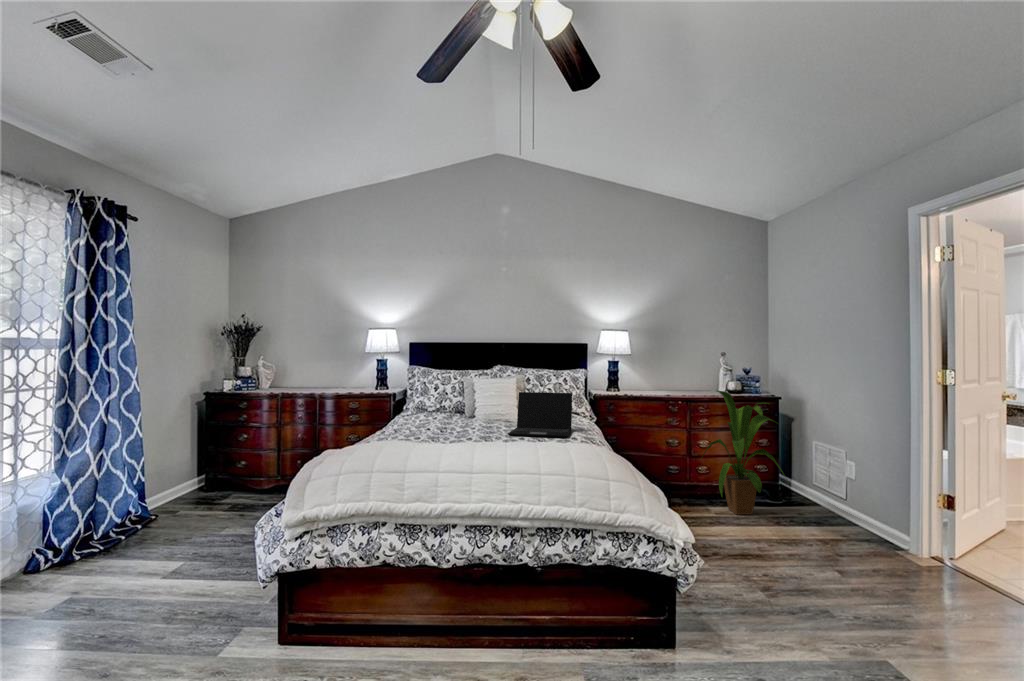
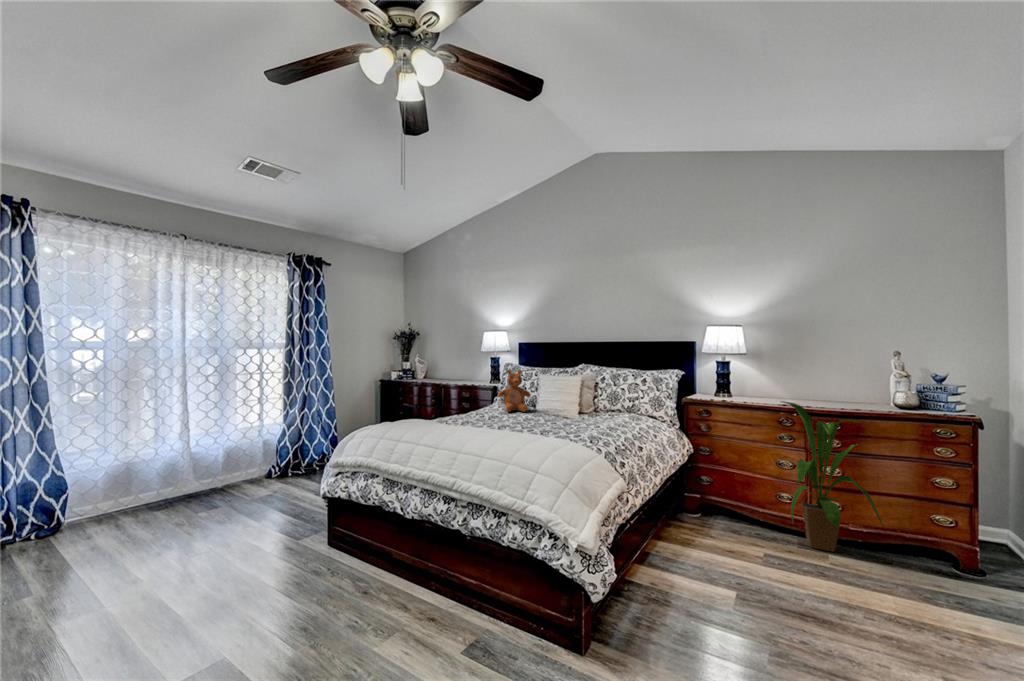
teddy bear: none [430,371,471,423] -> present [498,370,531,412]
laptop: present [508,392,572,438] -> none [528,389,595,433]

